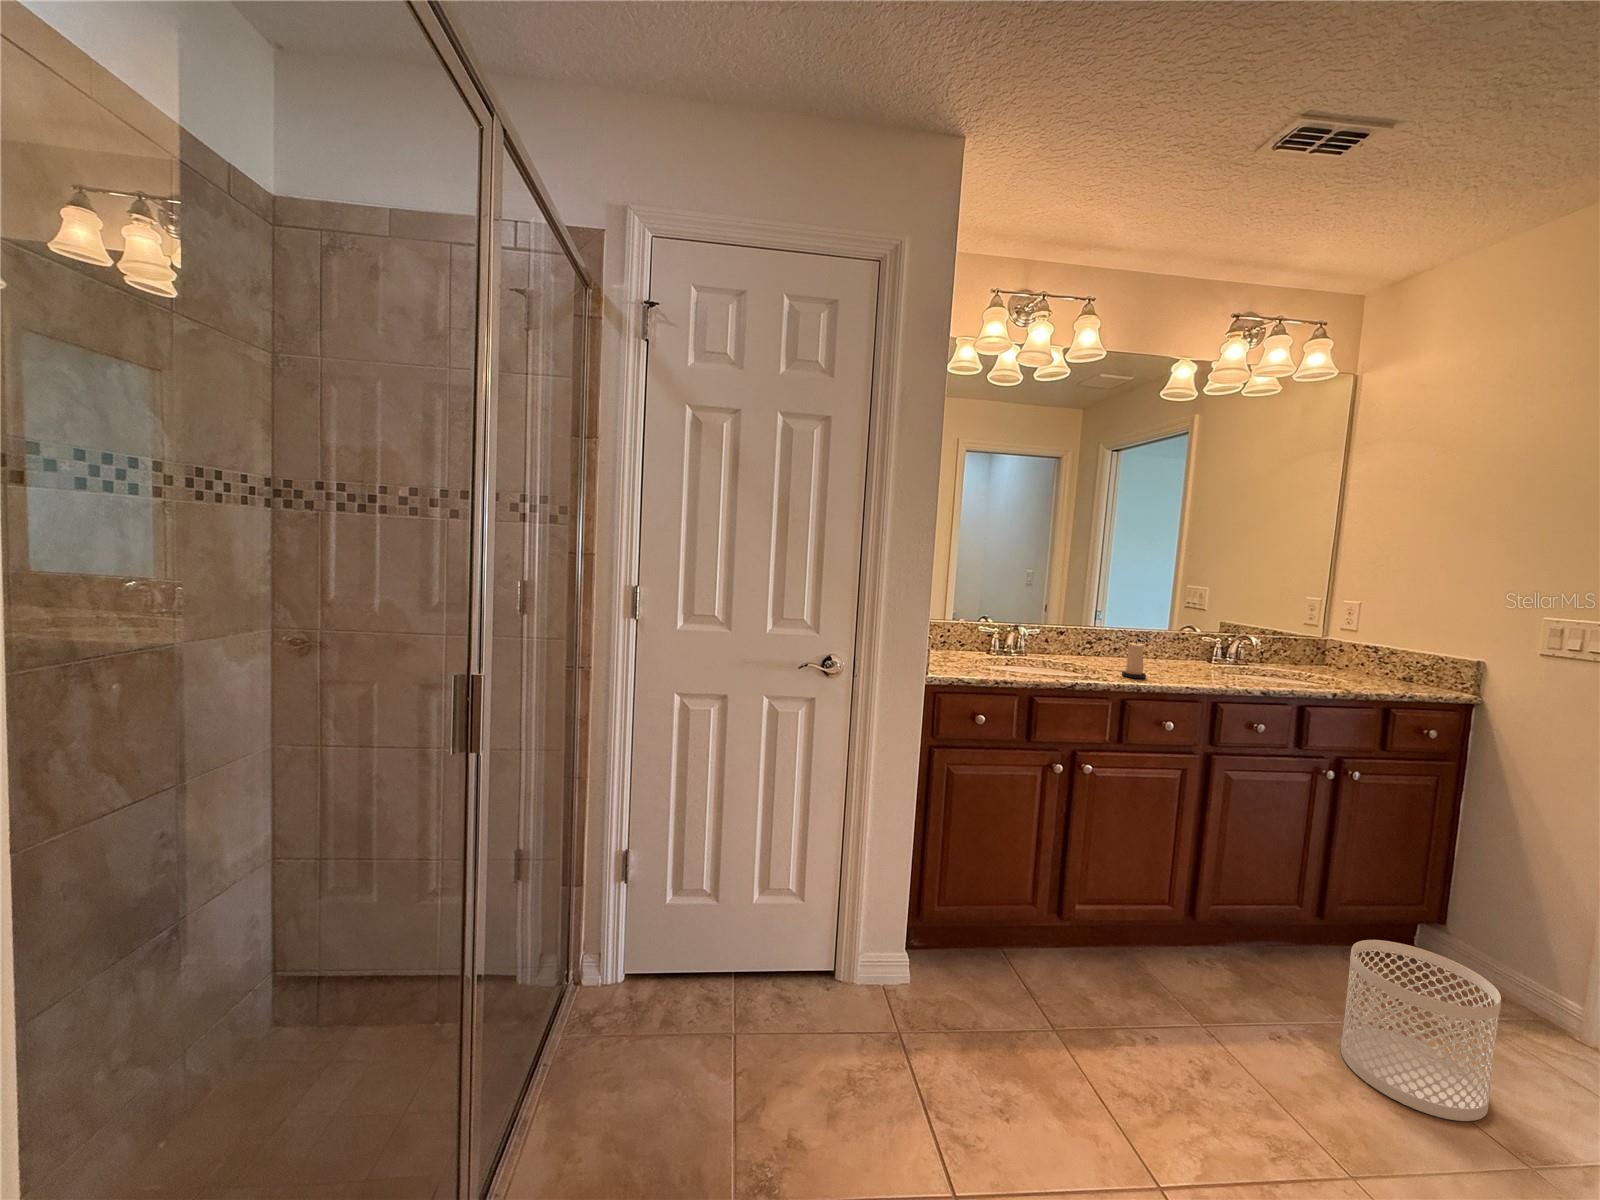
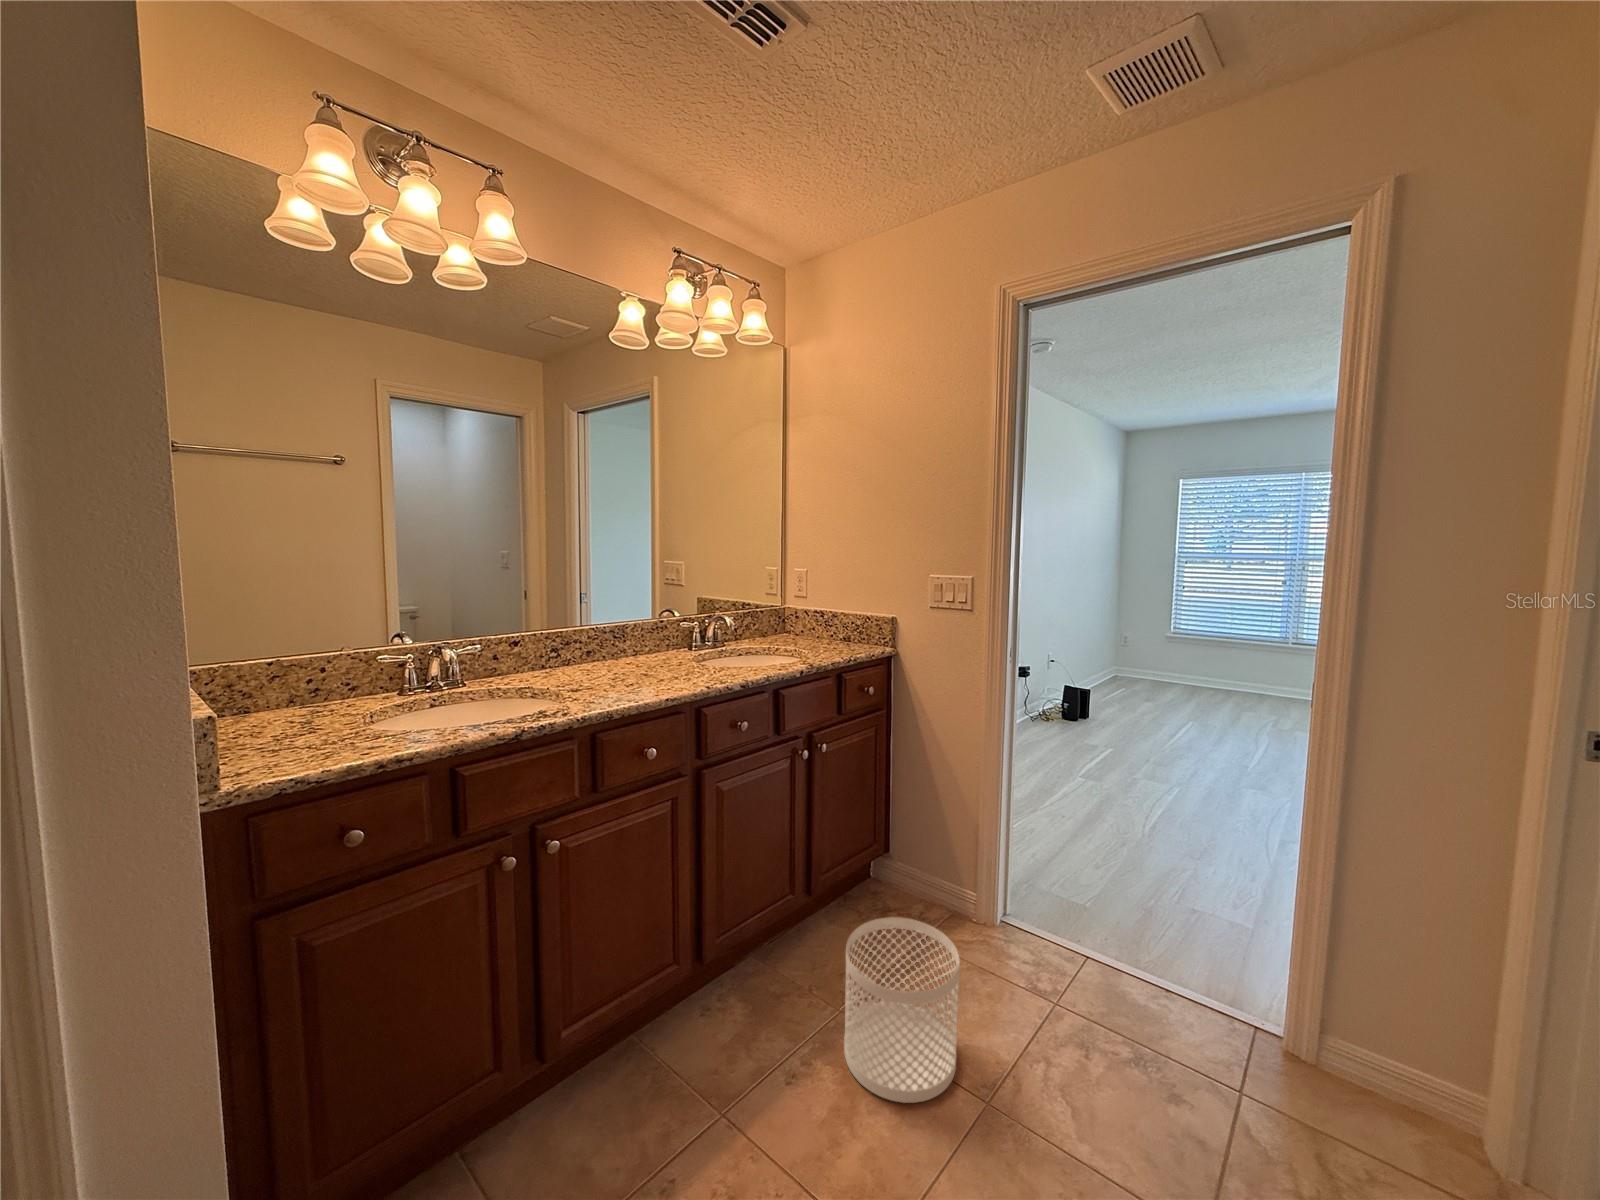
candle: present [1122,641,1146,678] -> none [591,649,620,699]

